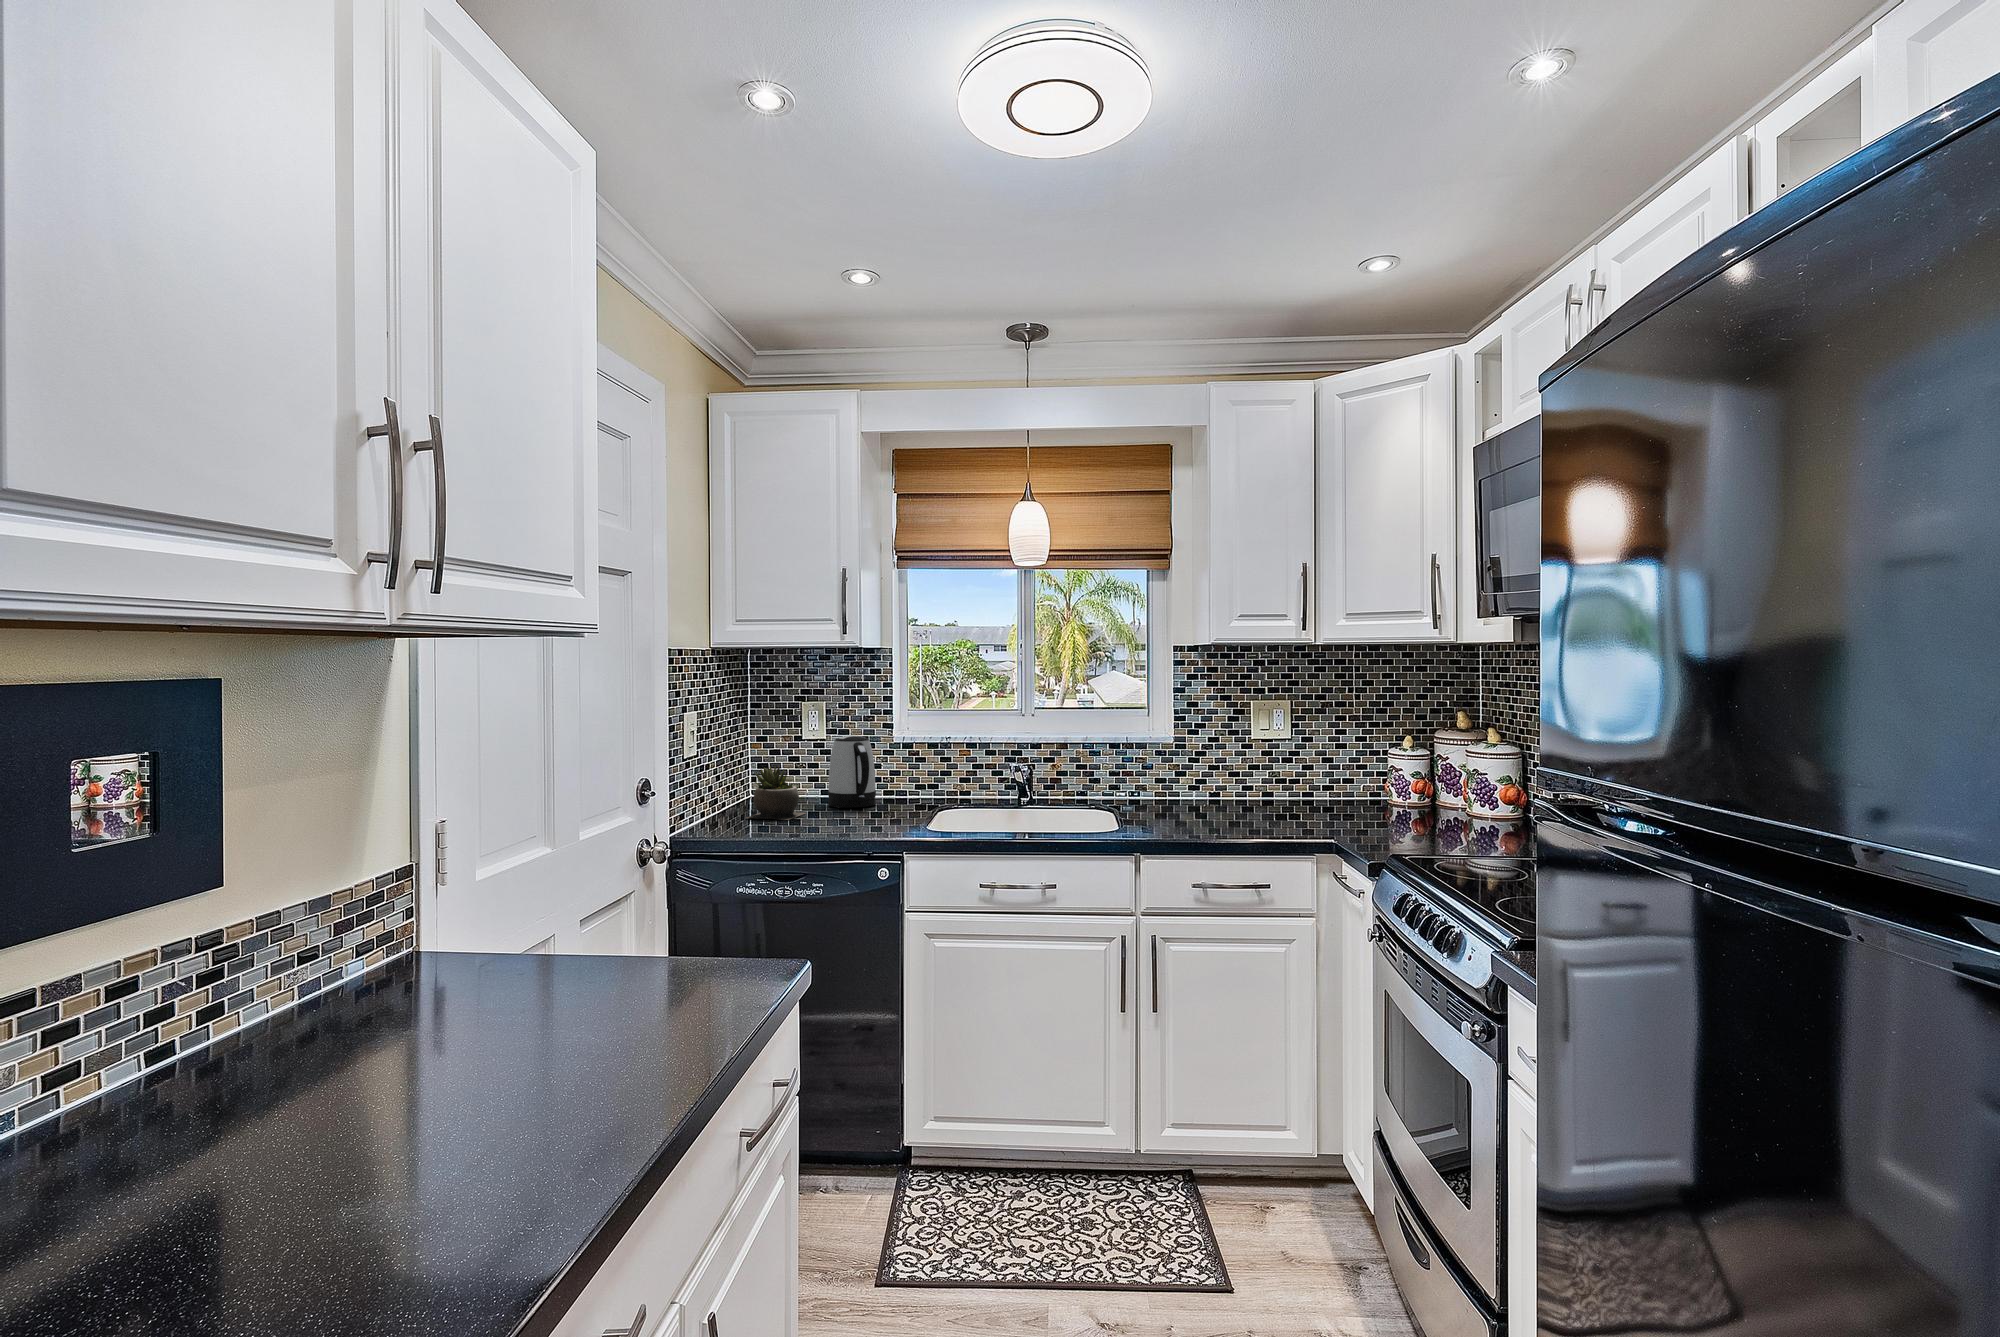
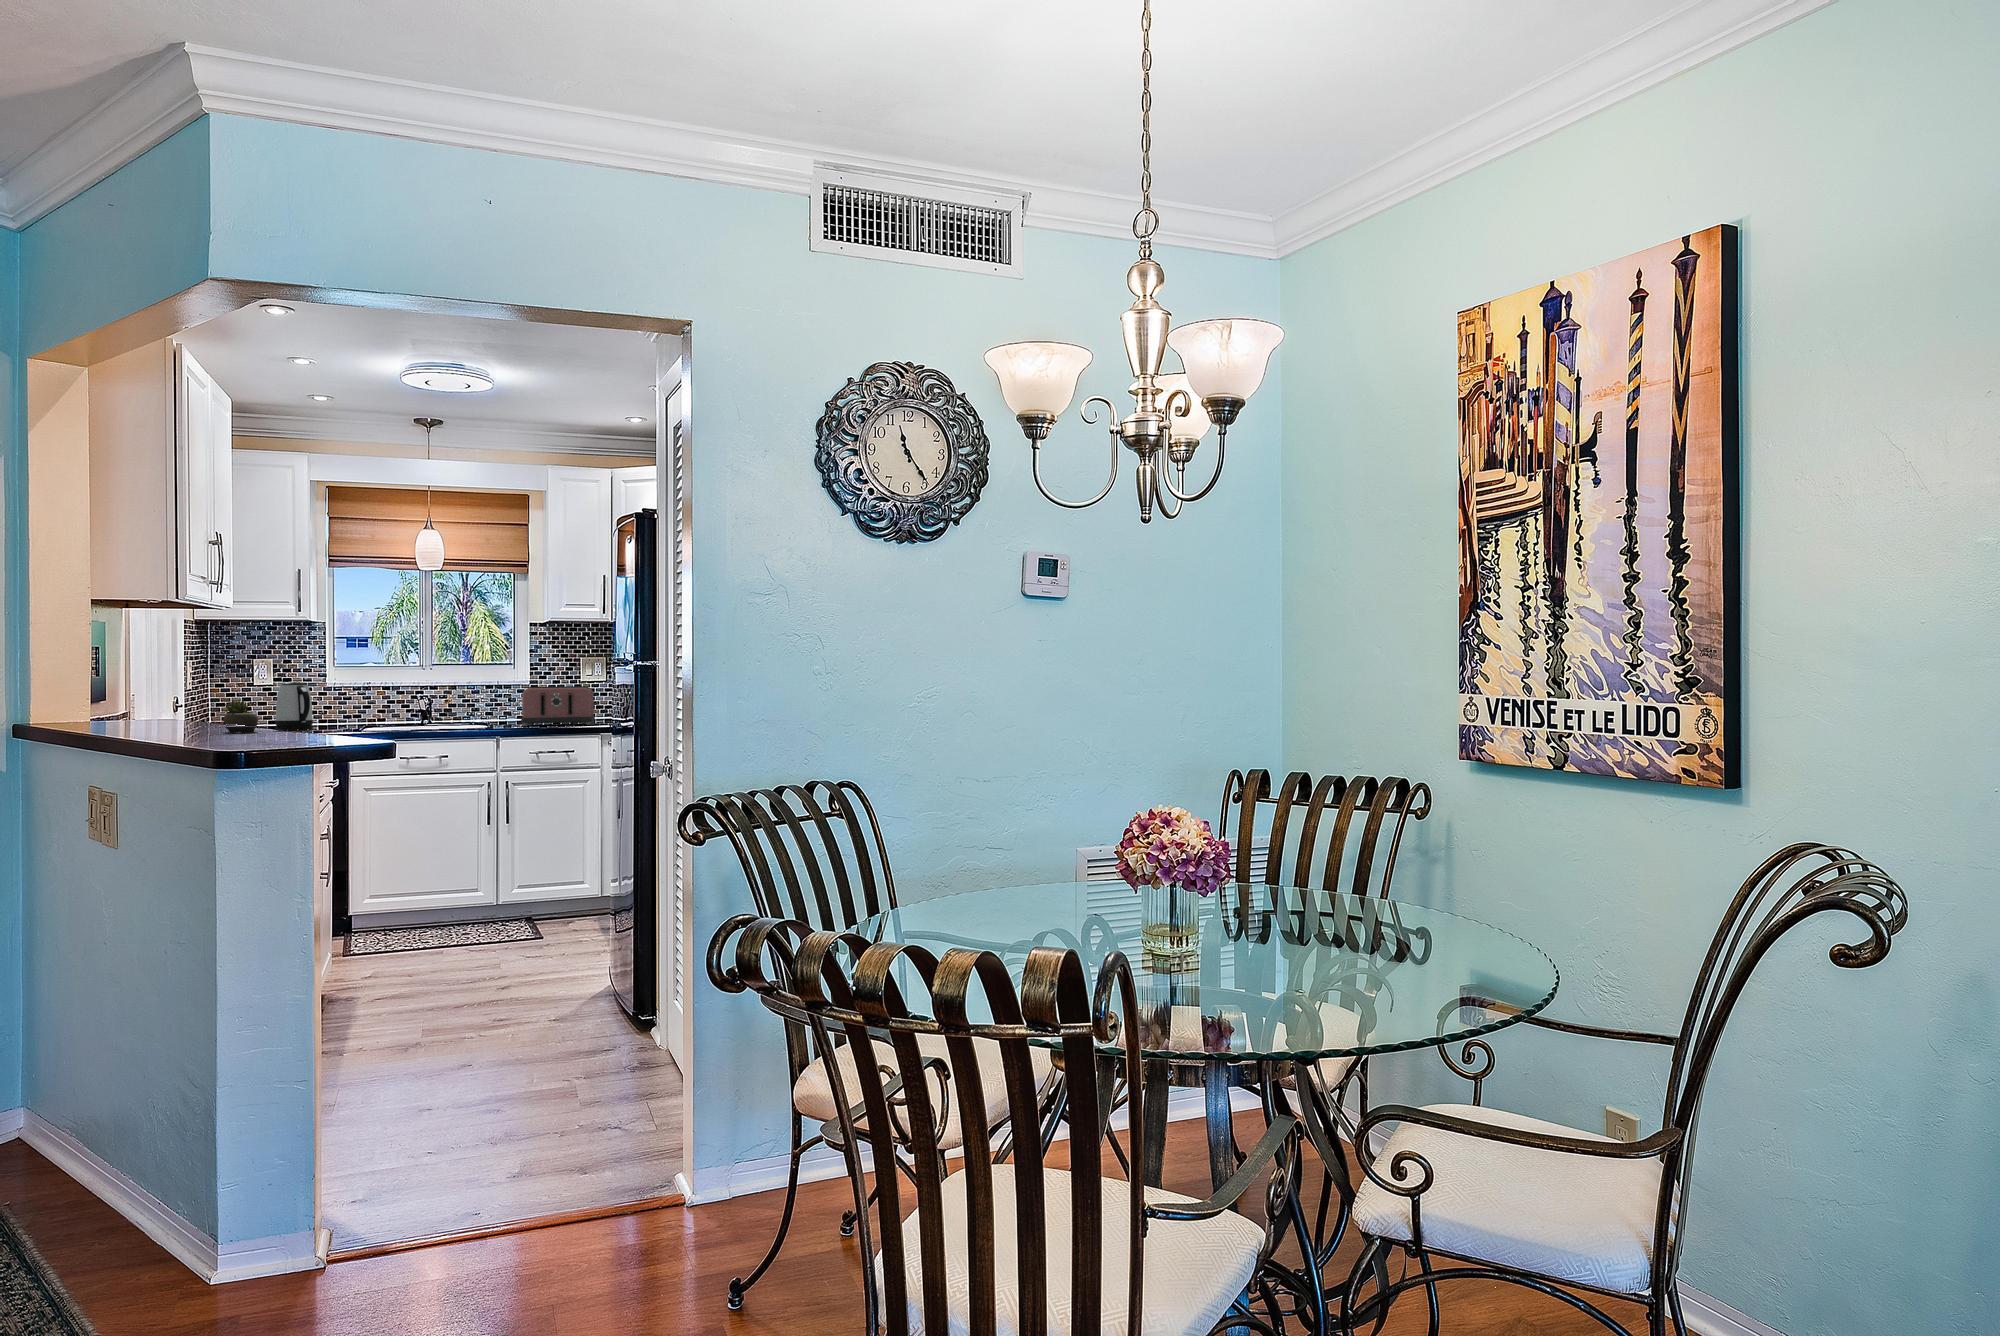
toaster: none [1172,753,1292,832] -> present [521,686,595,726]

